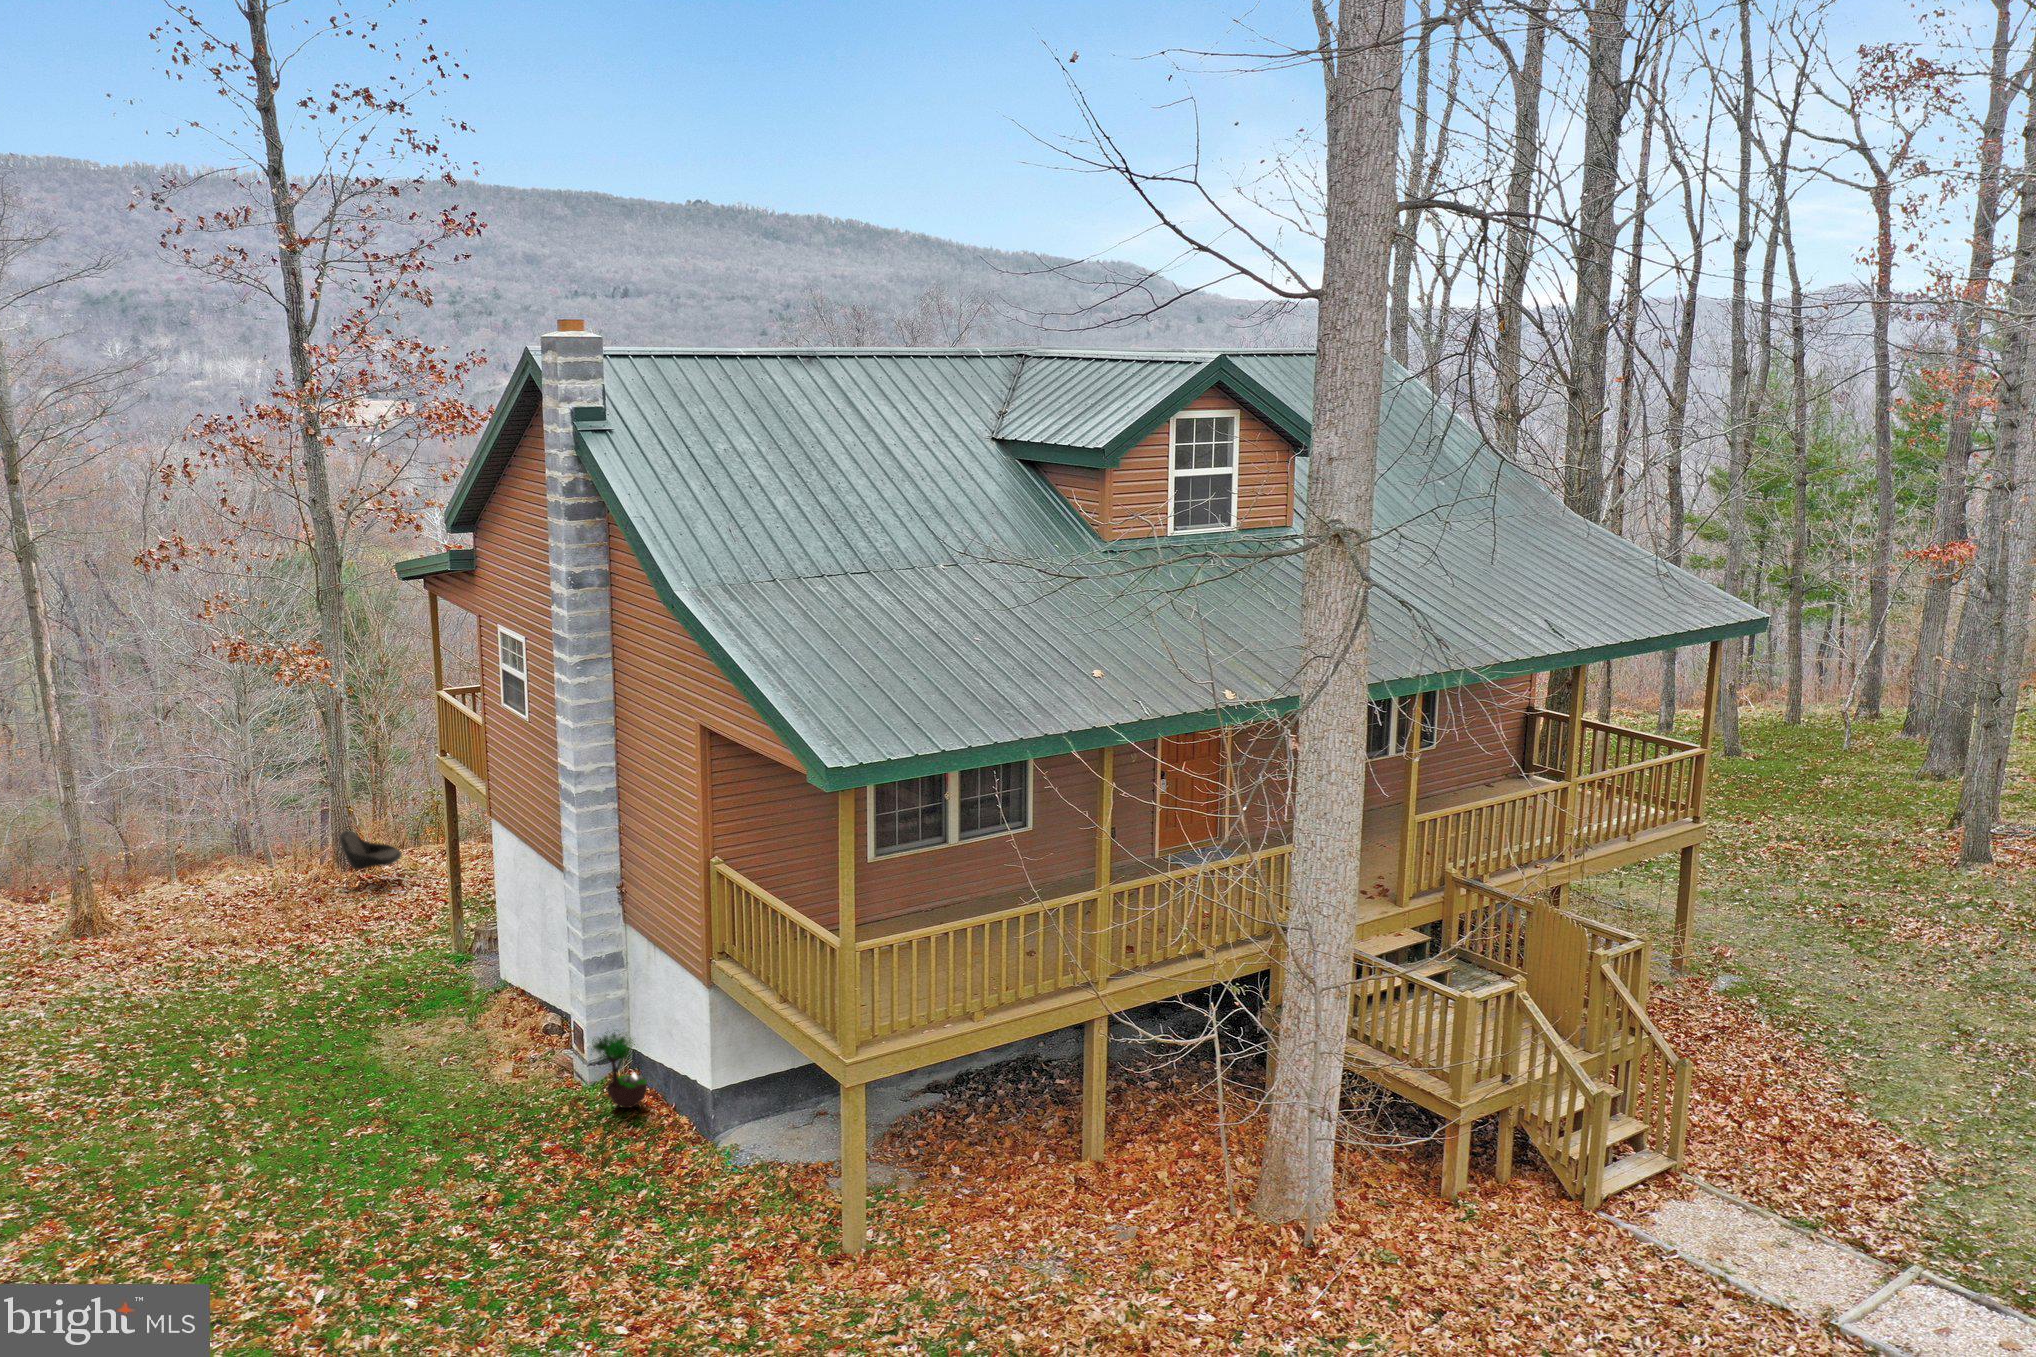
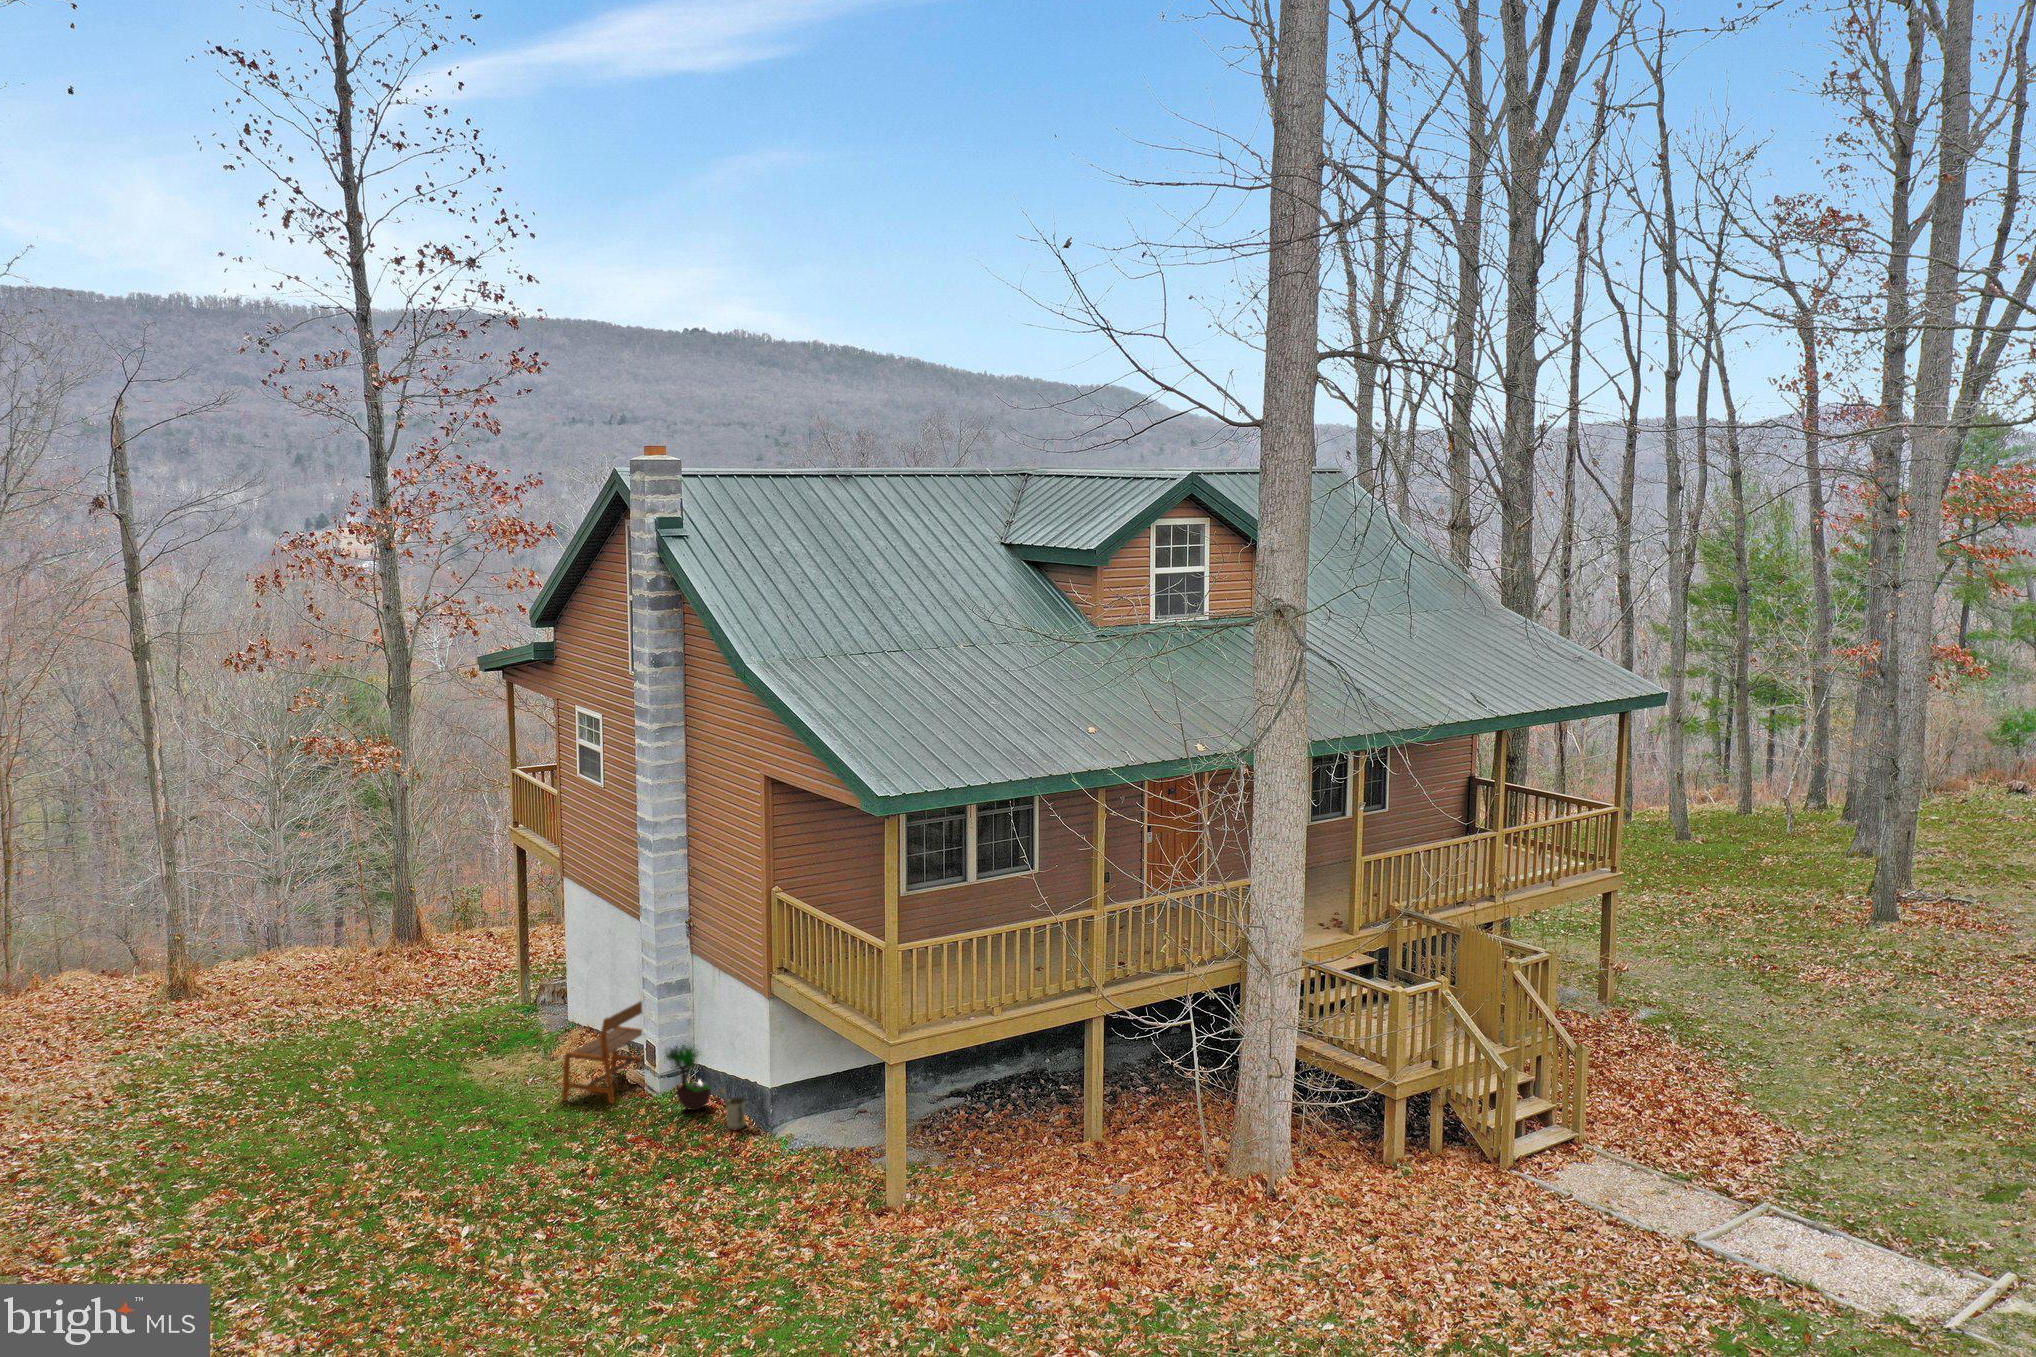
lounge chair: present [339,831,402,892] -> none [415,899,469,955]
bench: none [476,969,590,1098] -> present [562,1001,644,1104]
watering can: none [654,1085,686,1137] -> present [719,1087,746,1130]

